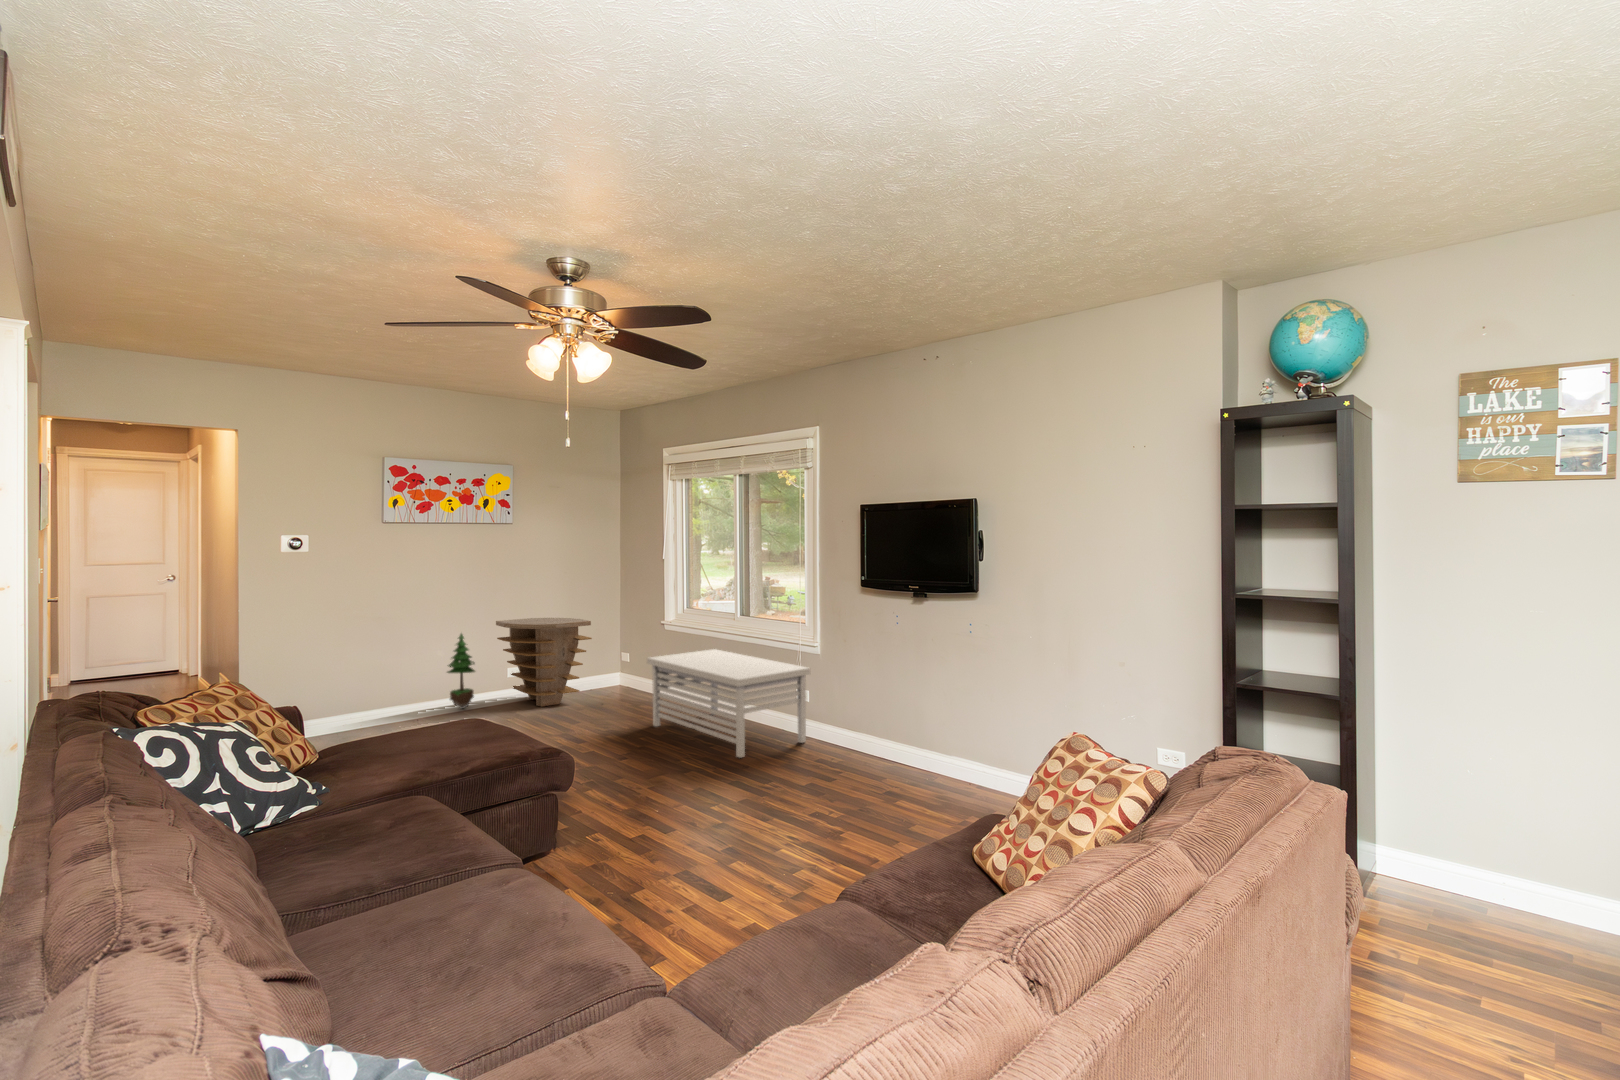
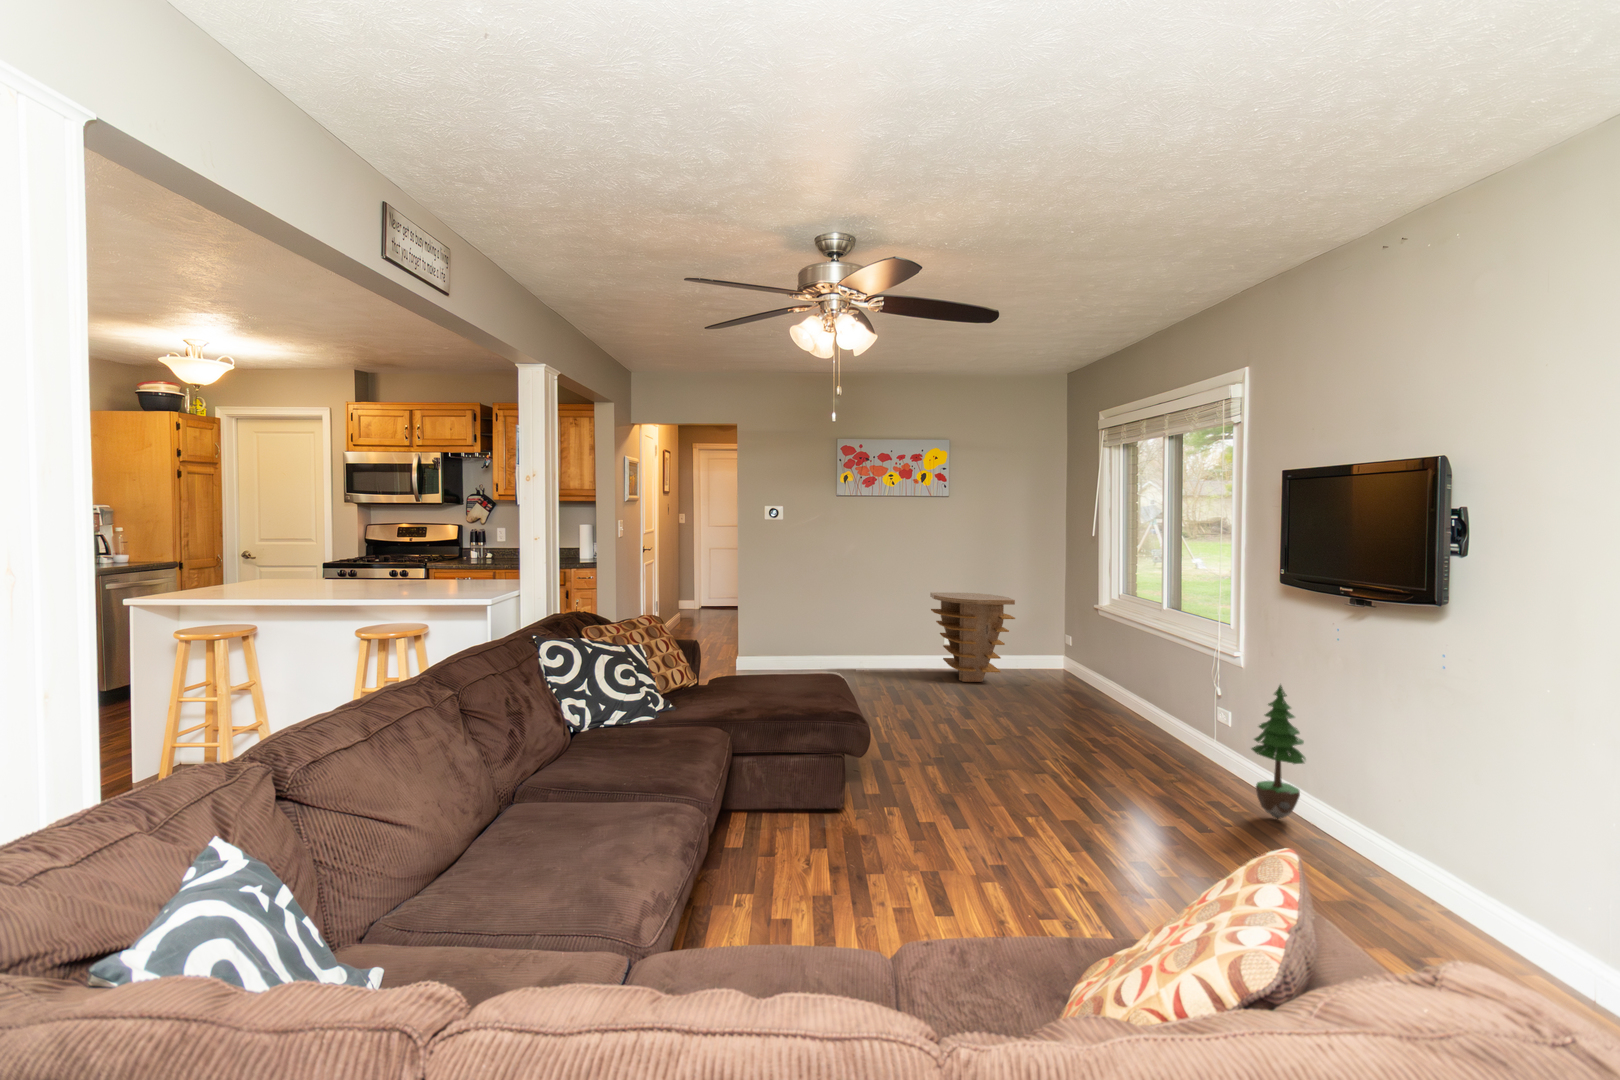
potted tree: present [447,634,475,709] -> present [1252,685,1305,819]
storage bench: present [647,649,810,757] -> none [1048,644,1226,771]

